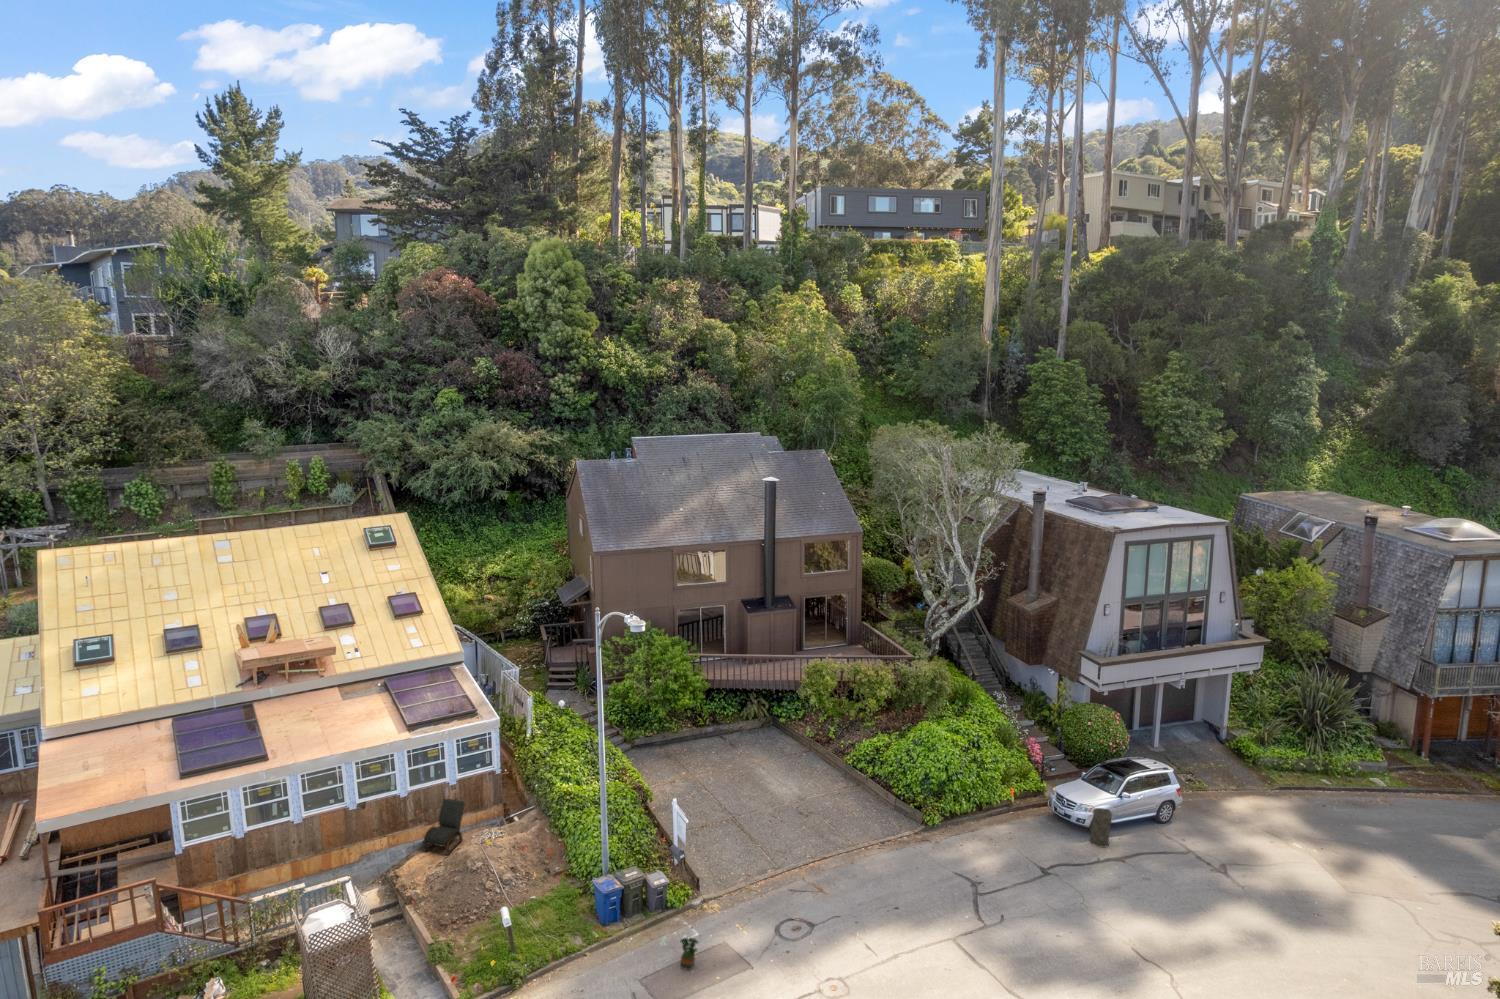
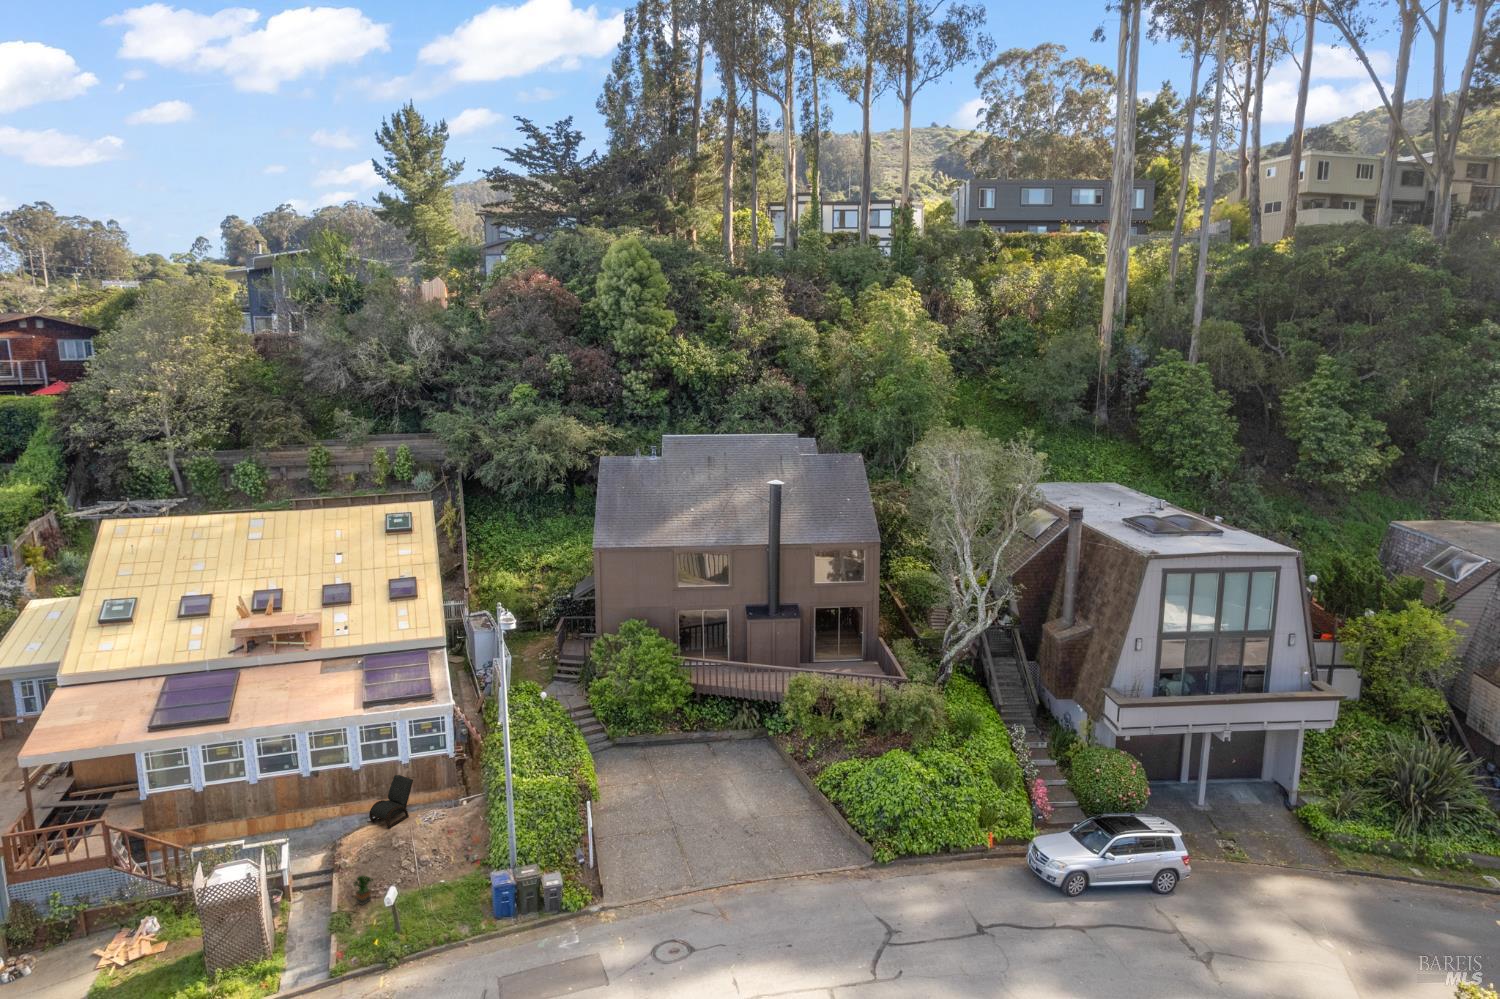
trash can: present [1090,808,1112,848] -> none [1056,868,1081,914]
potted tree: present [680,938,698,970] -> present [354,876,373,905]

